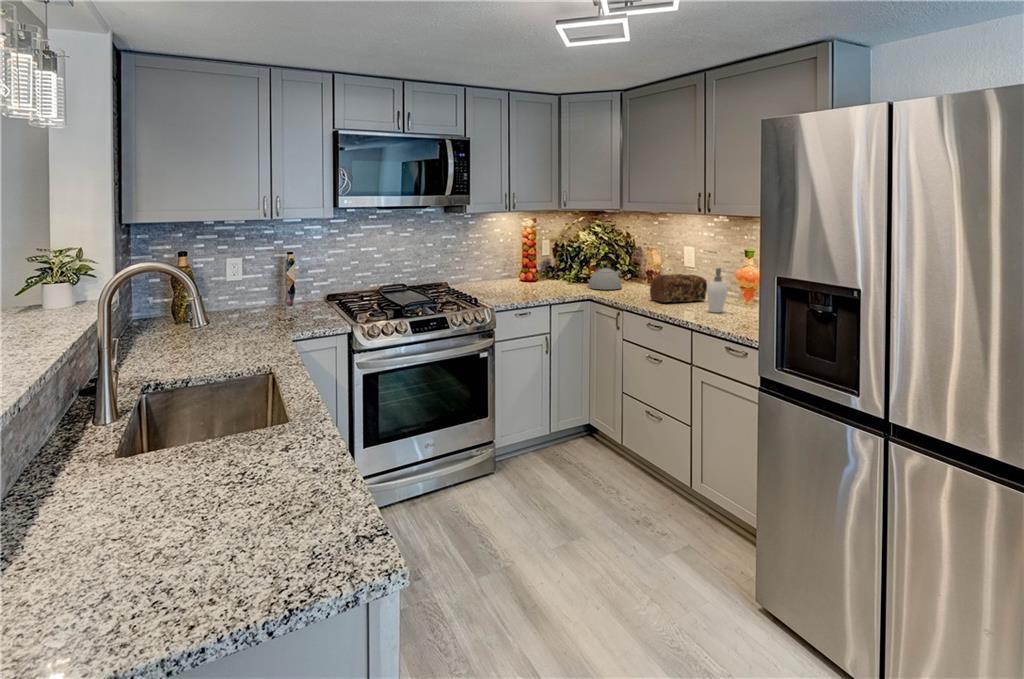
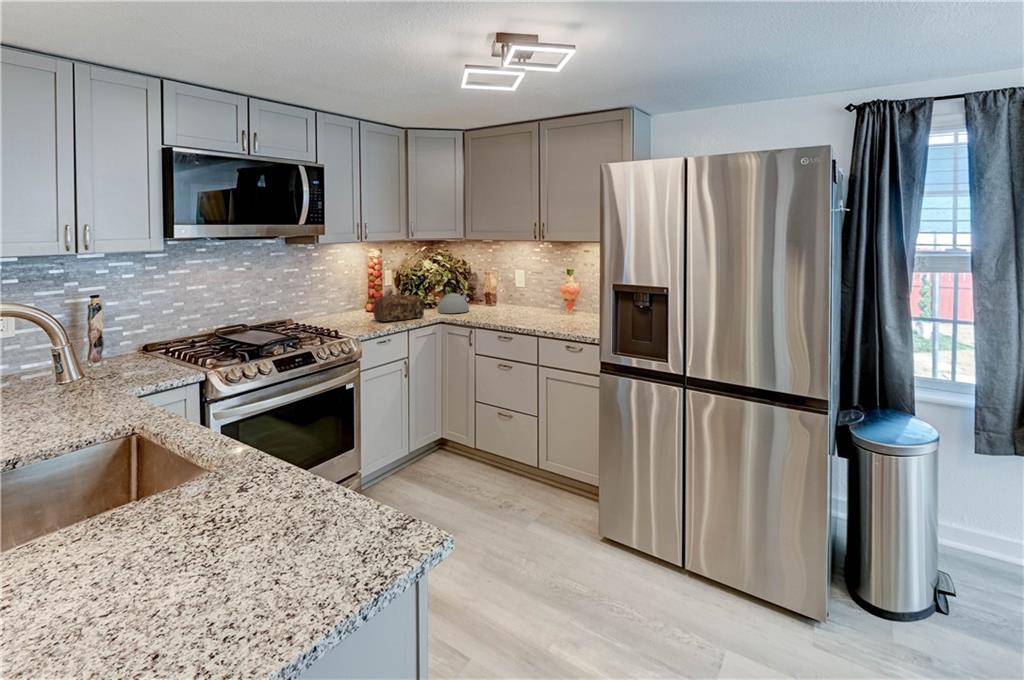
soap dispenser: present [707,268,727,313] -> none [556,285,578,325]
bread loaf: present [650,274,707,303] -> present [373,295,424,322]

